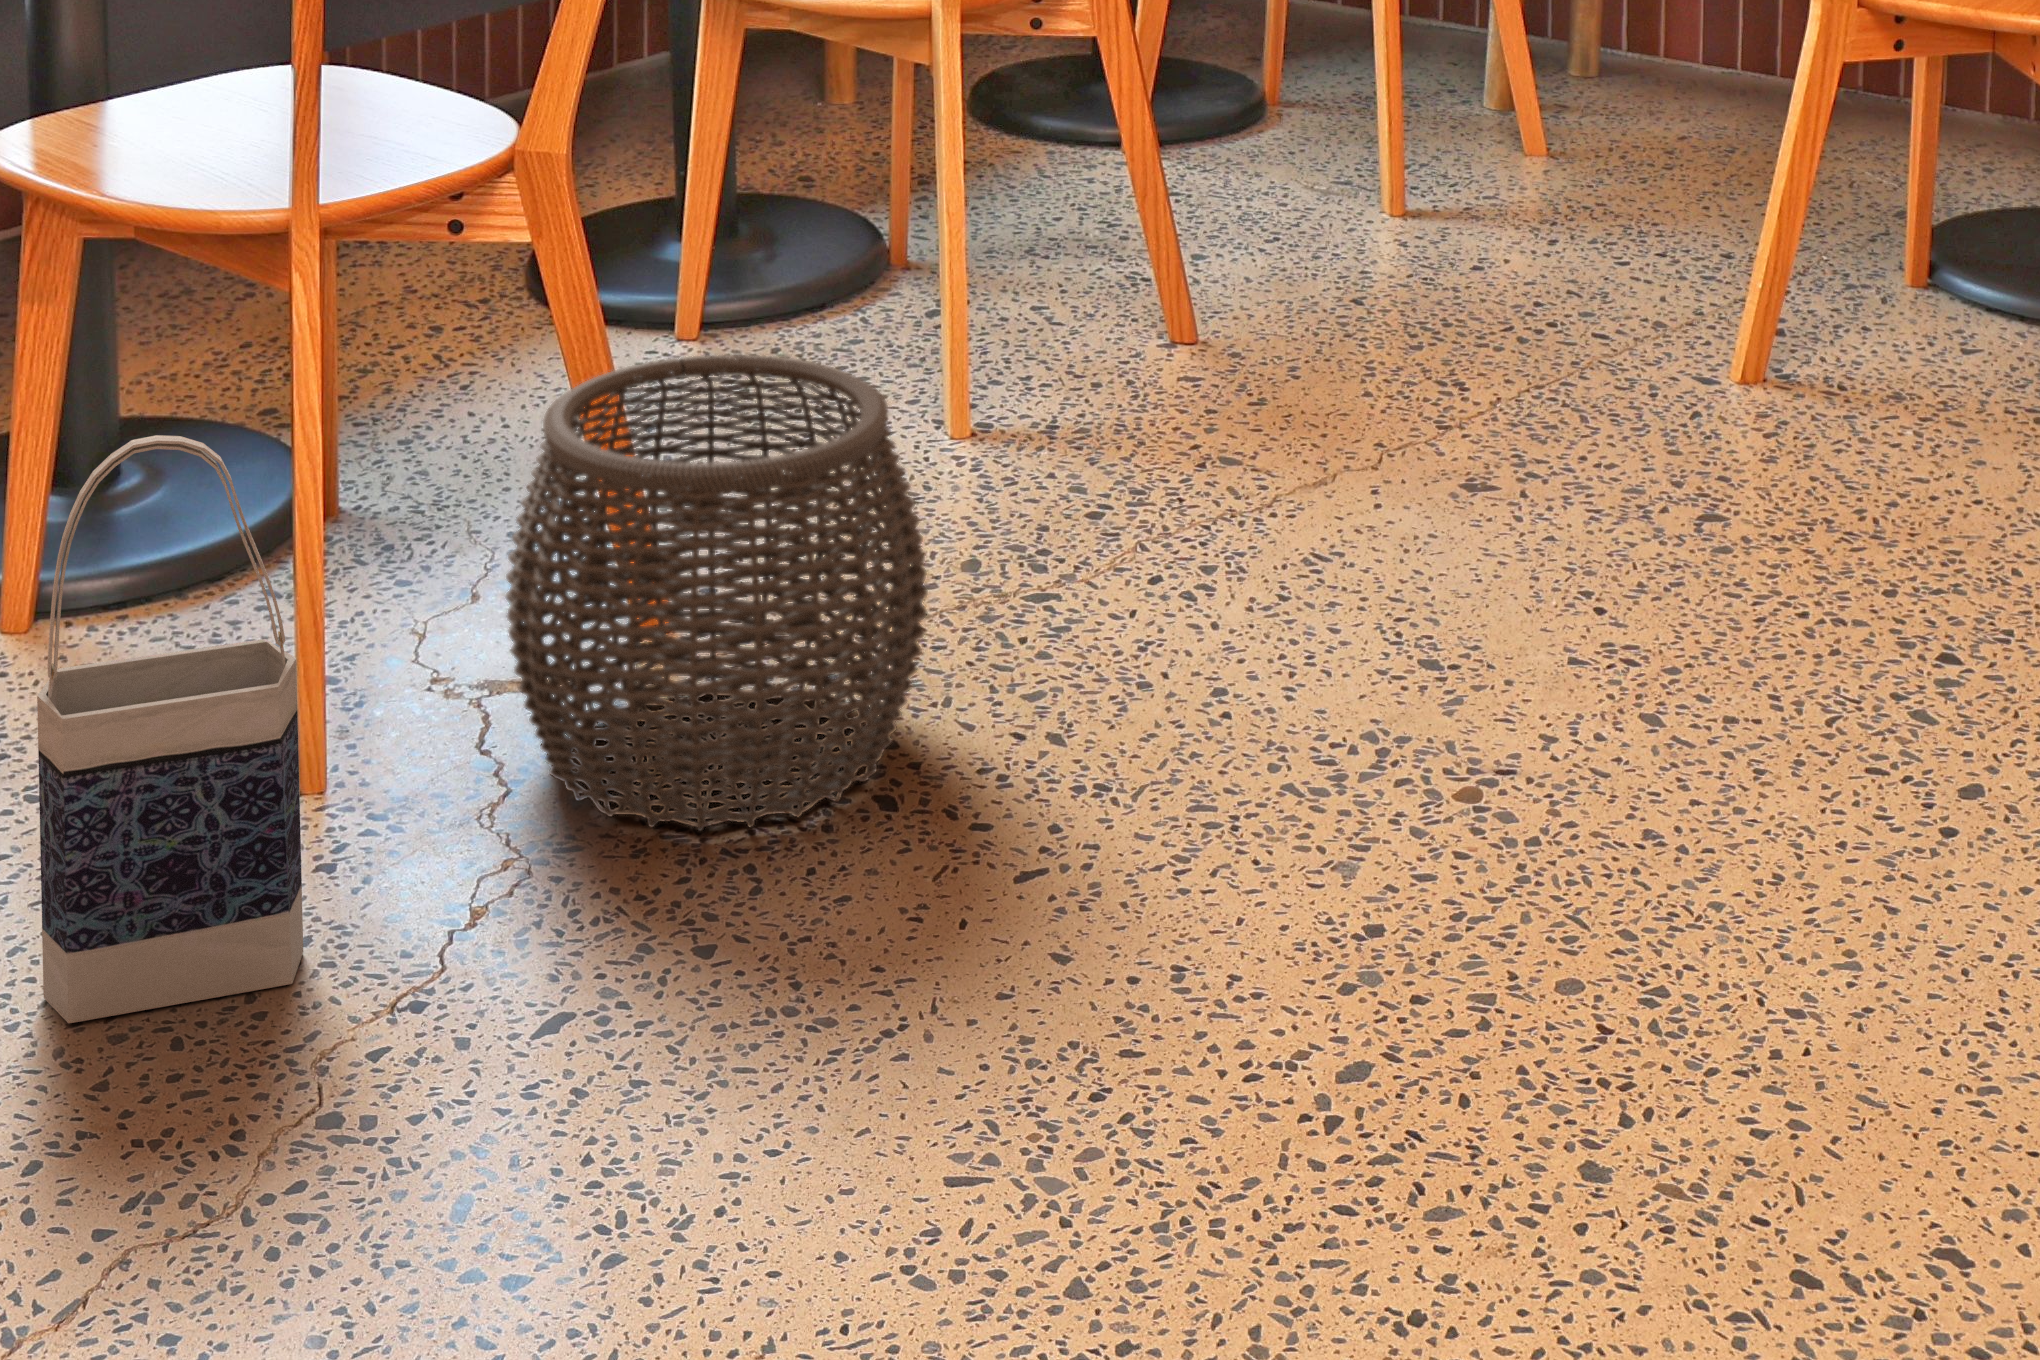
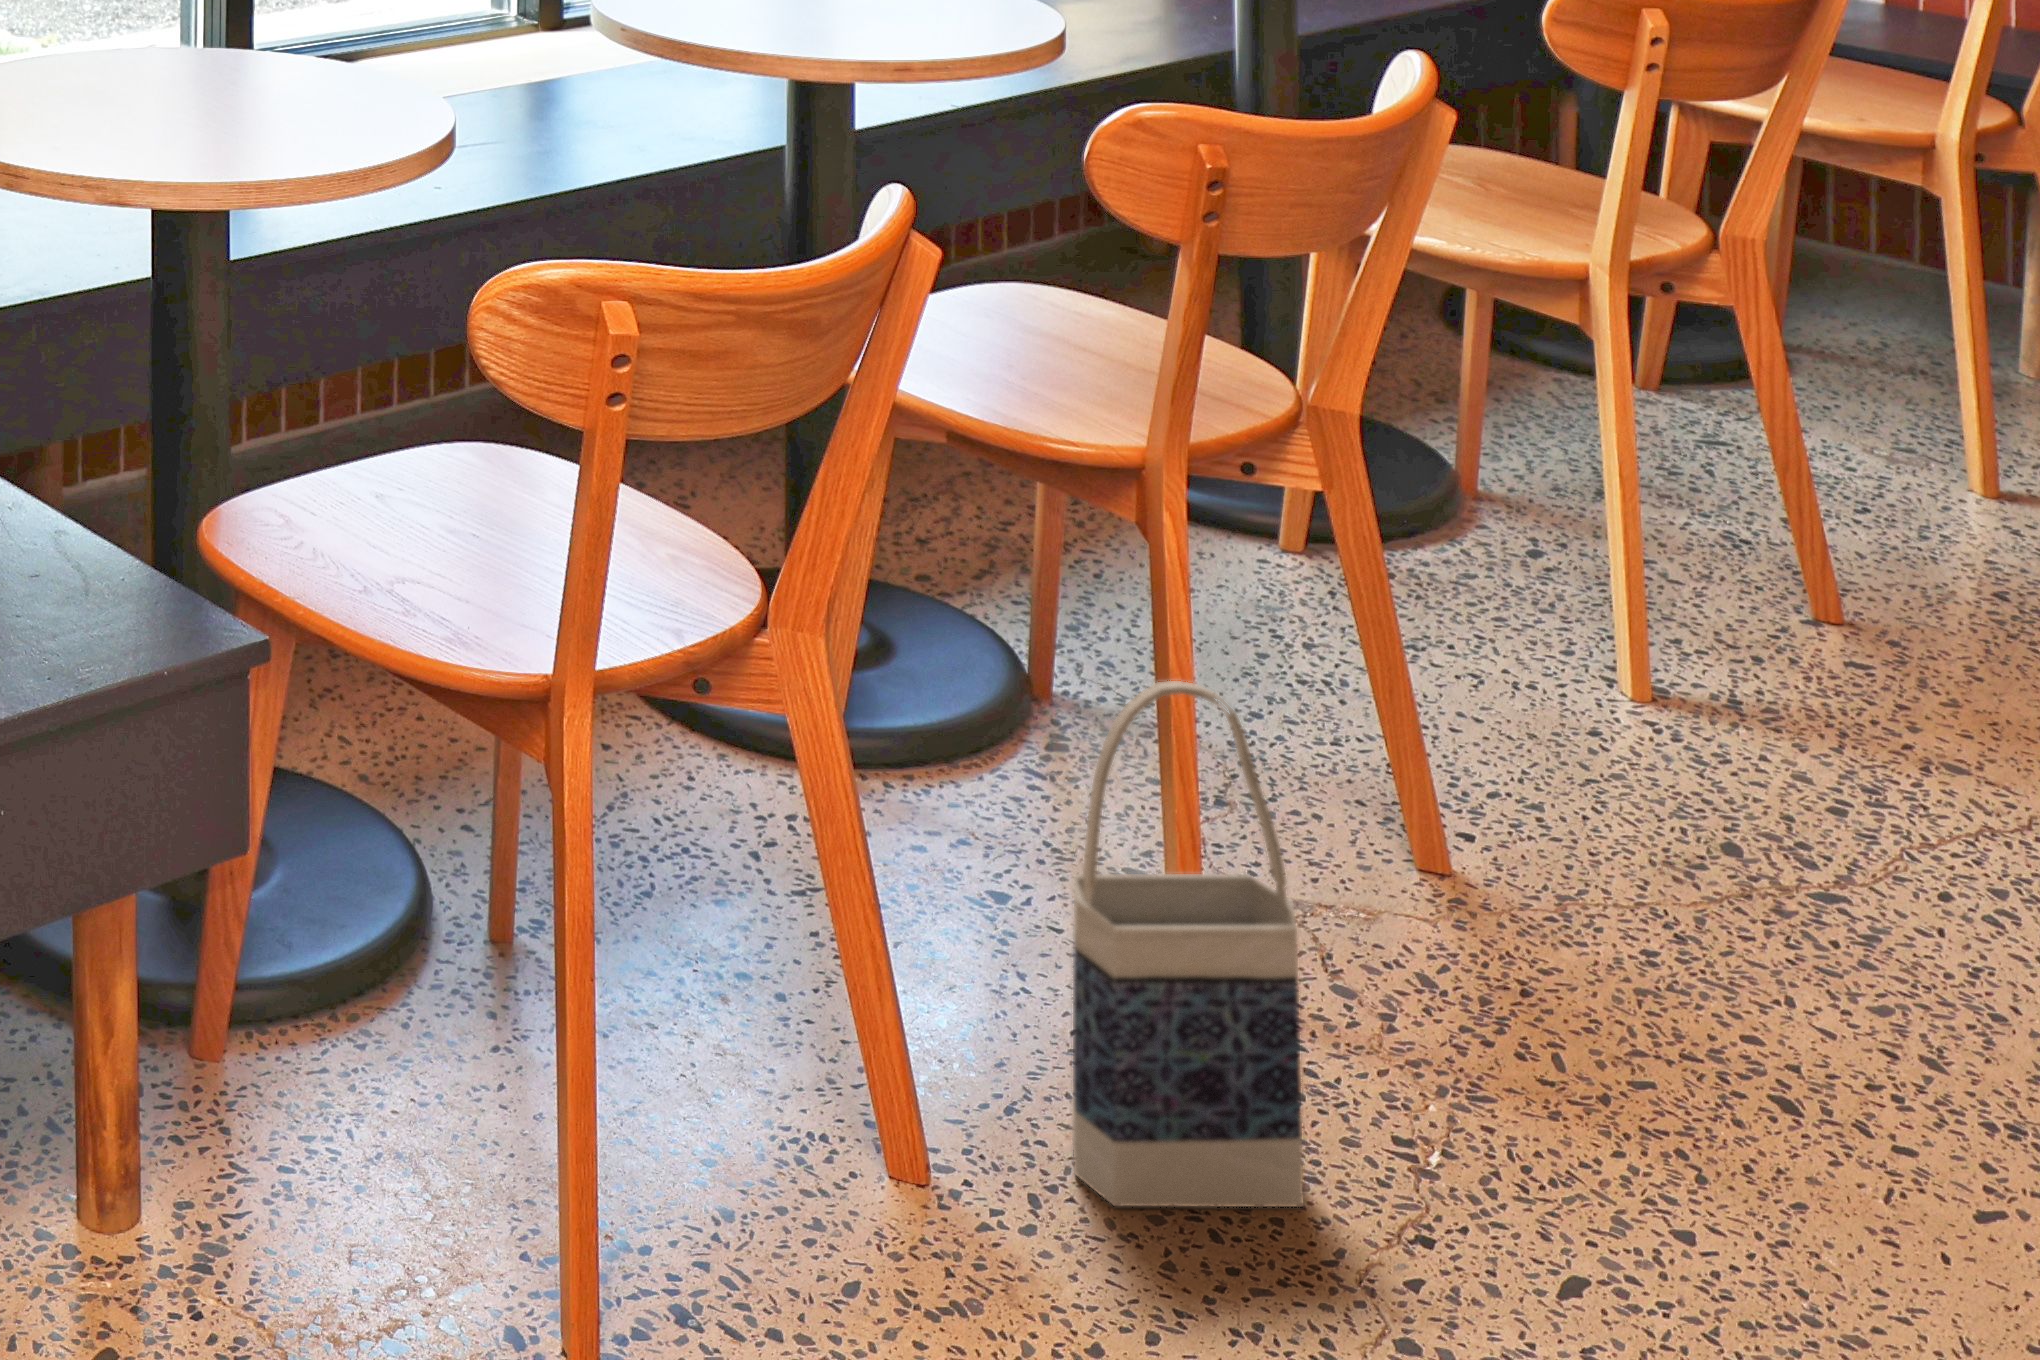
woven basket: present [506,355,928,830] -> none [1377,634,1828,1125]

